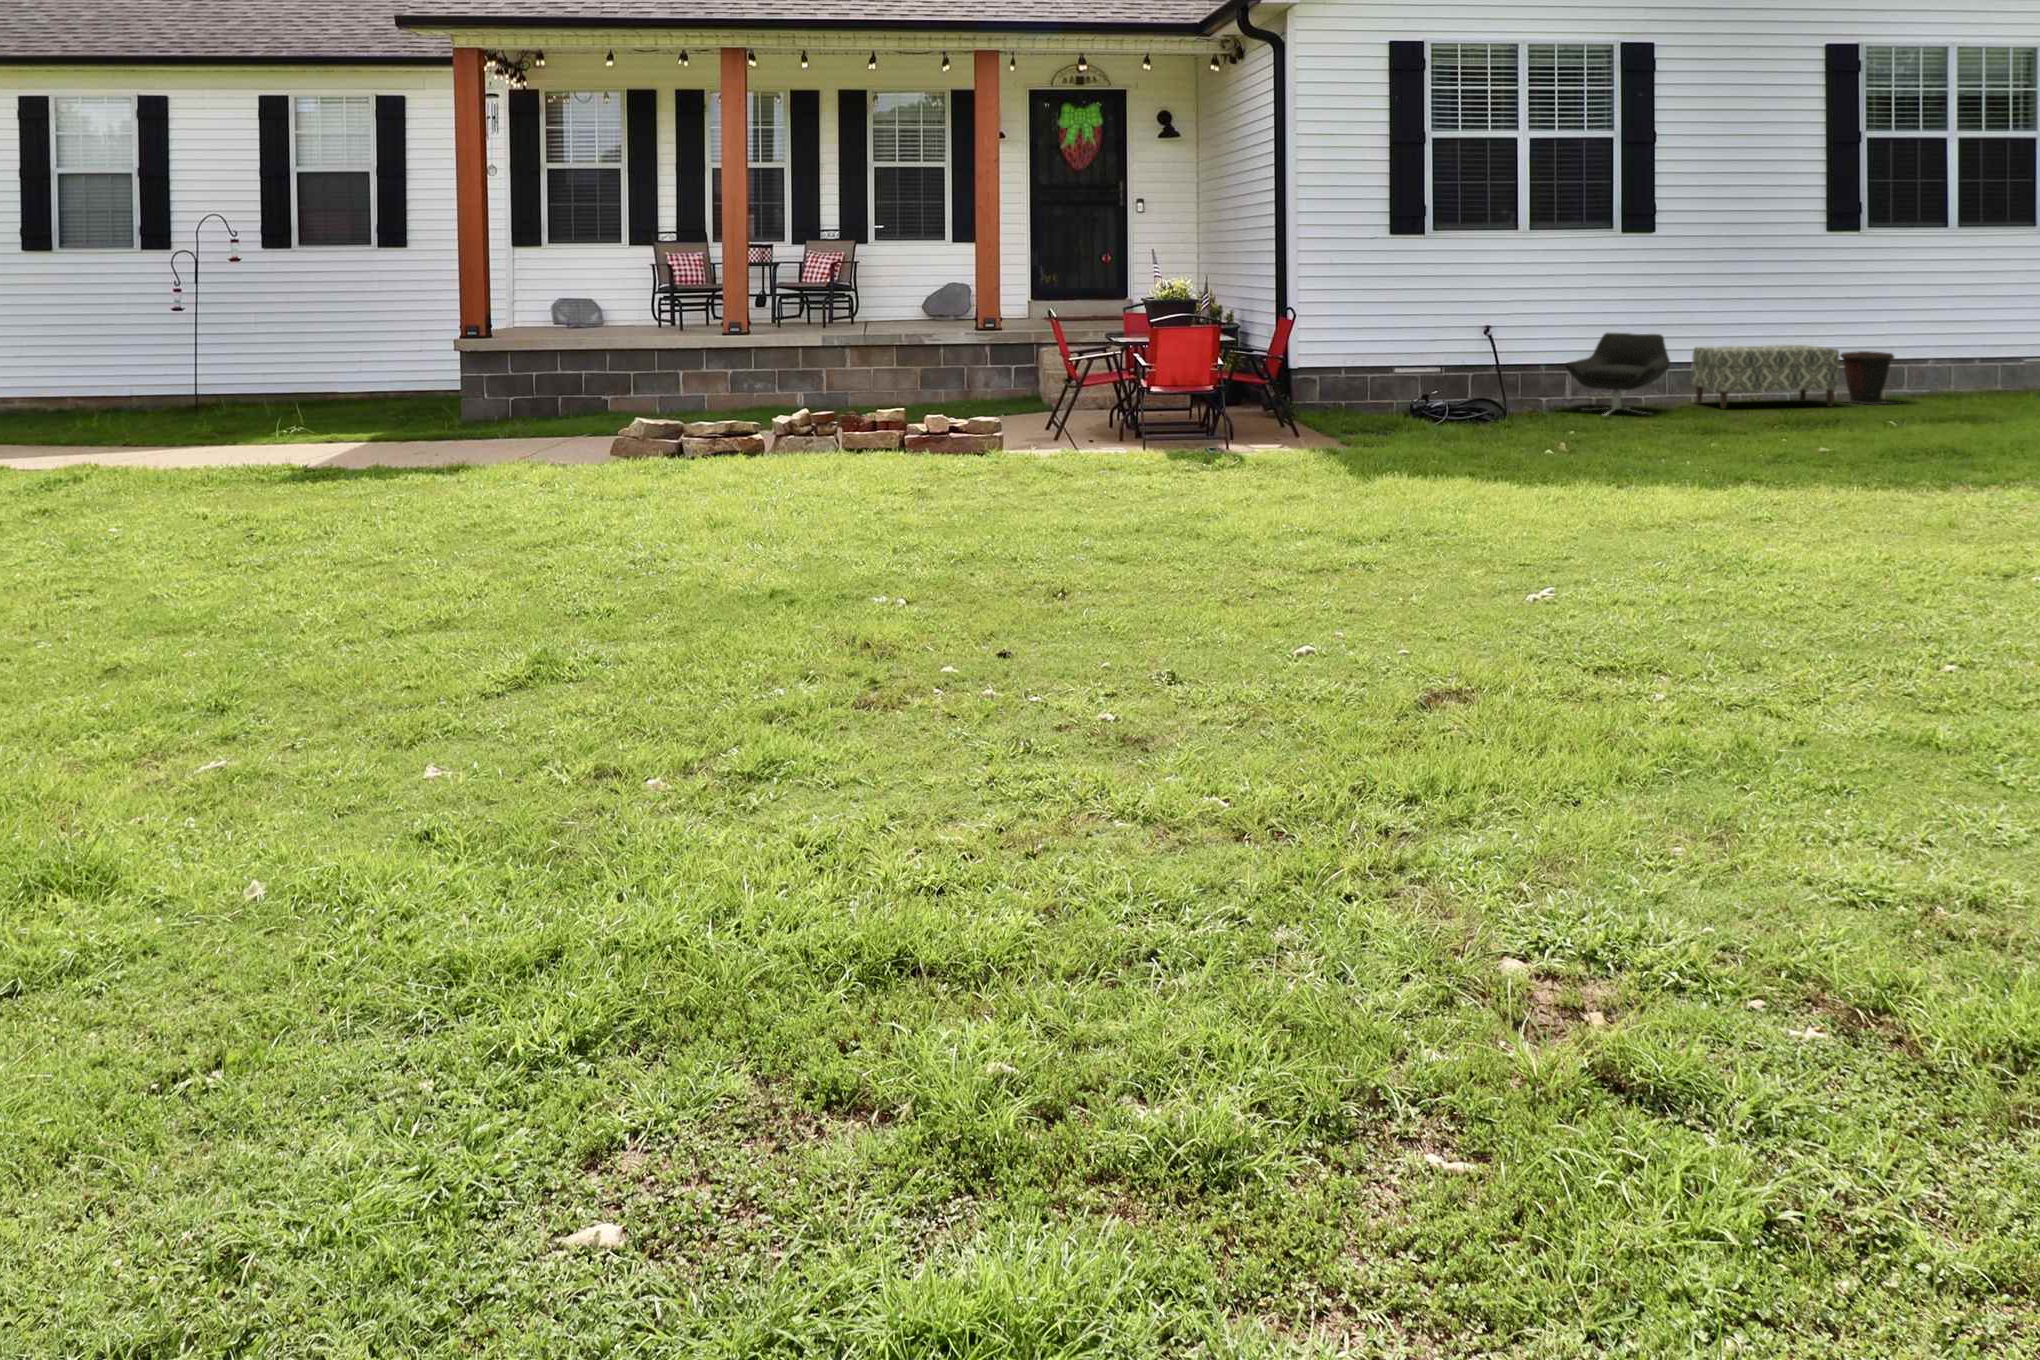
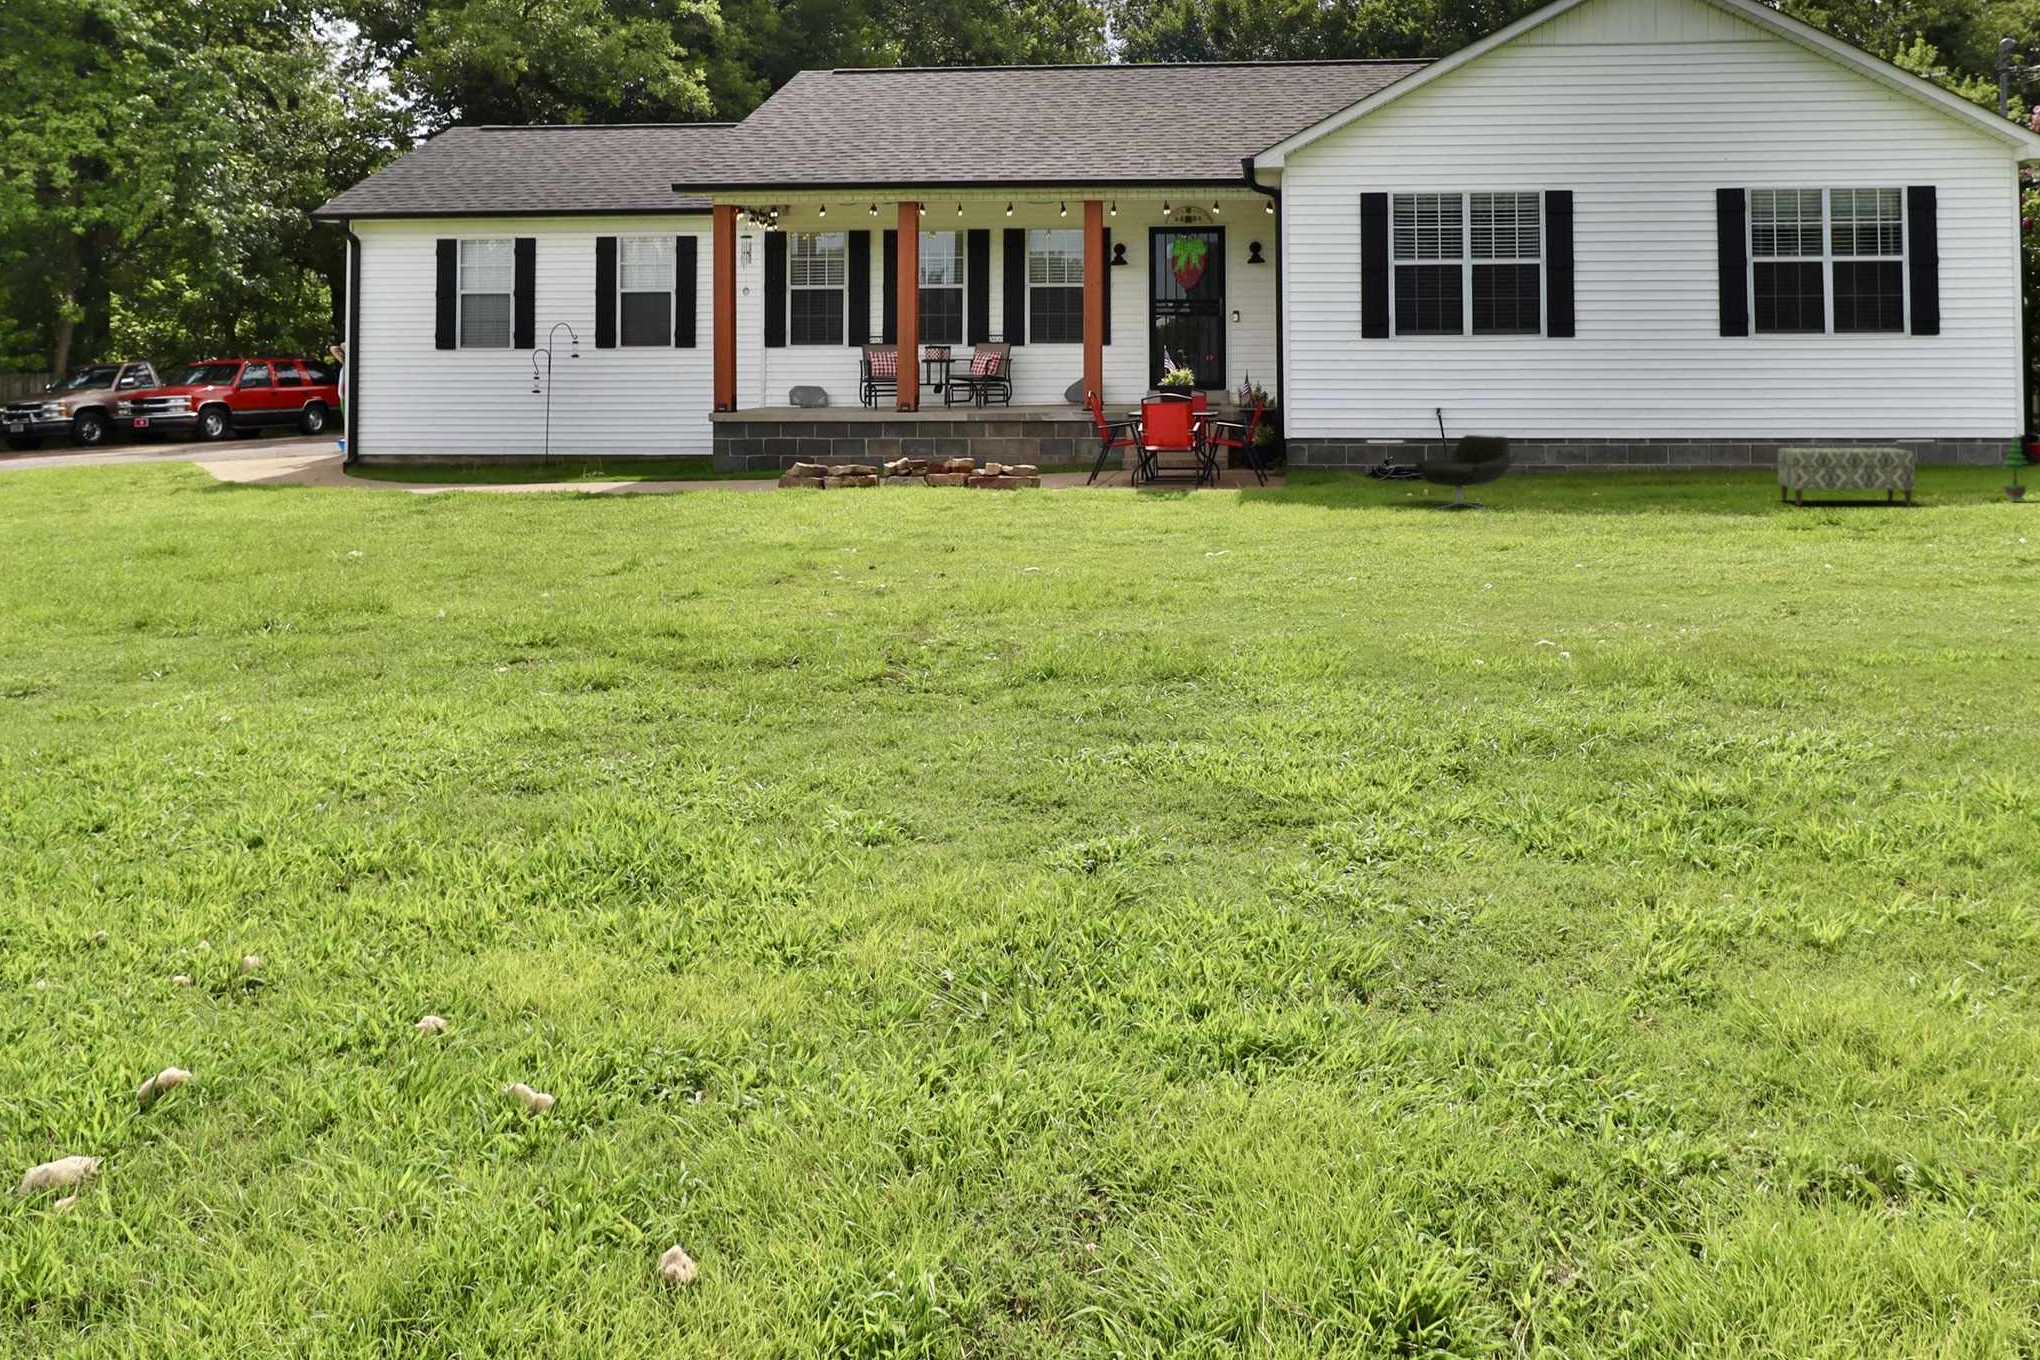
potted tree: none [1909,329,1939,400] -> present [2003,436,2027,501]
lounge chair: present [1565,333,1670,415] -> present [1415,435,1511,505]
bucket: present [1840,351,1894,404] -> none [1925,453,1985,505]

